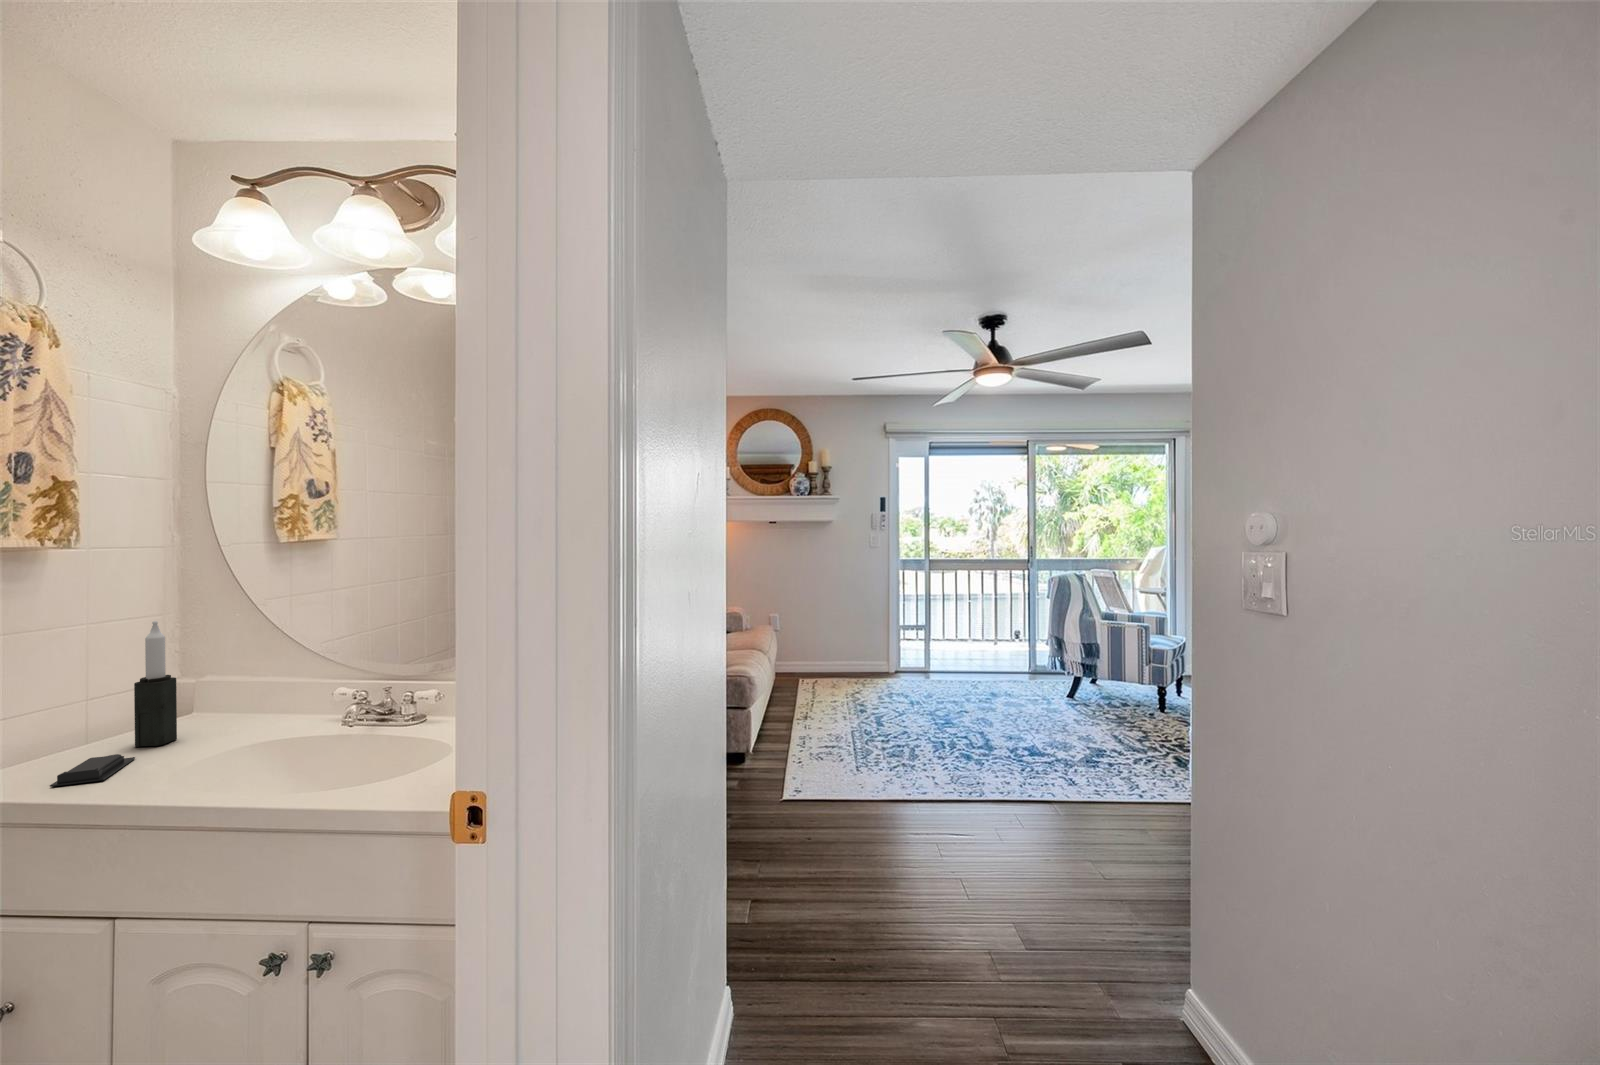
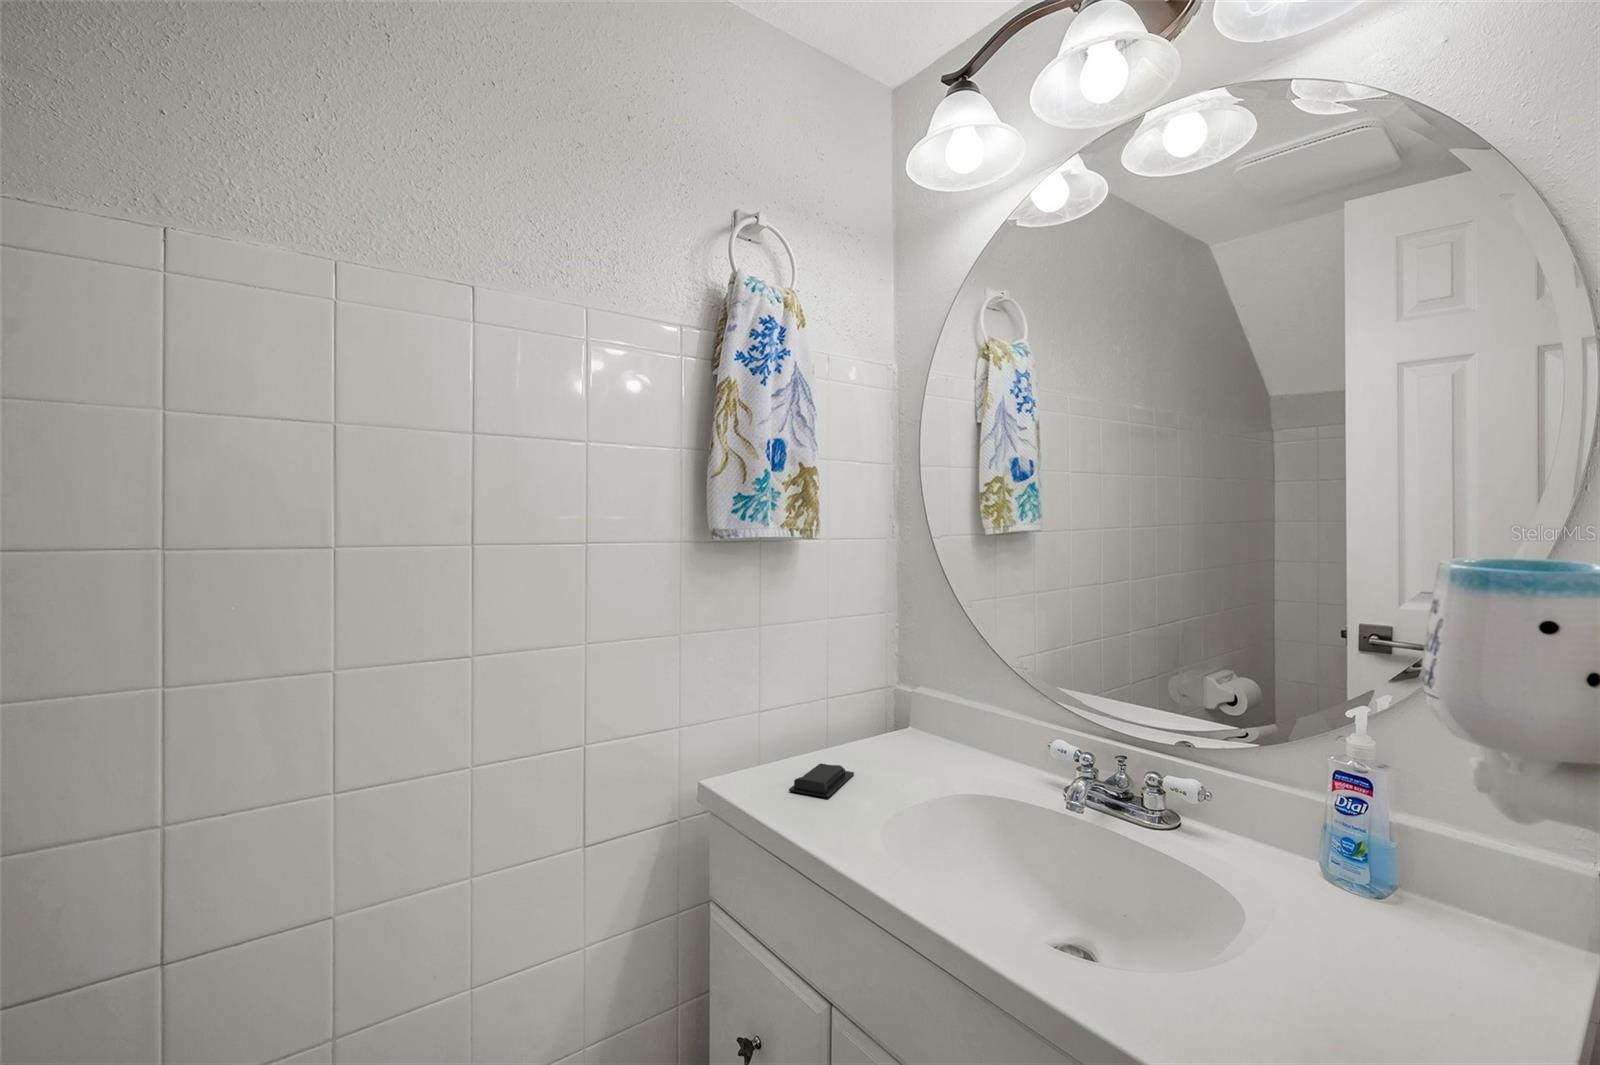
candle: present [134,621,177,747] -> none [854,621,888,762]

